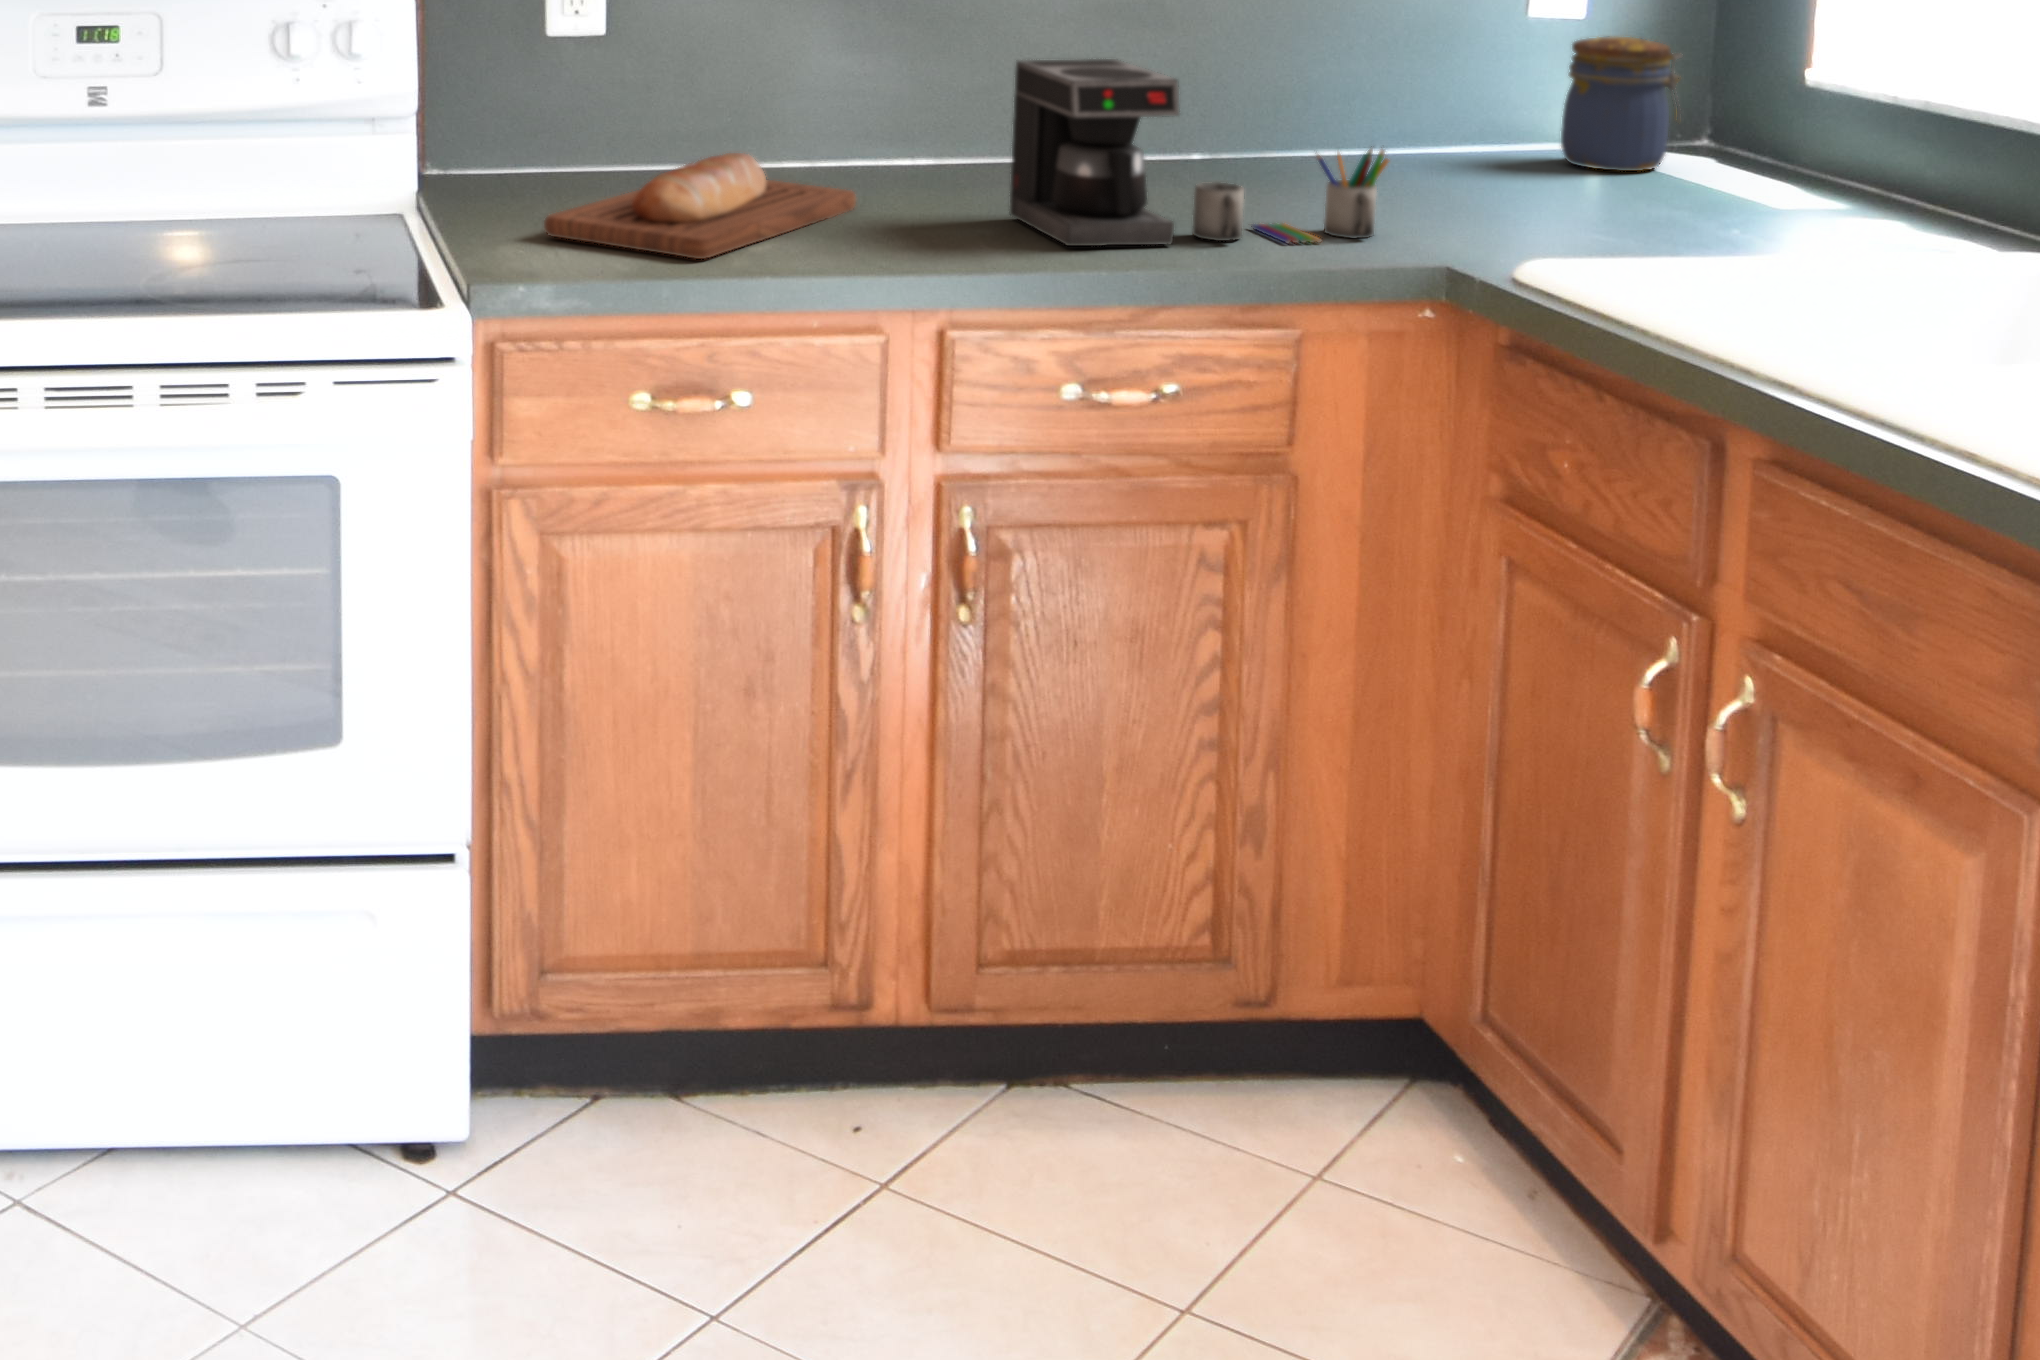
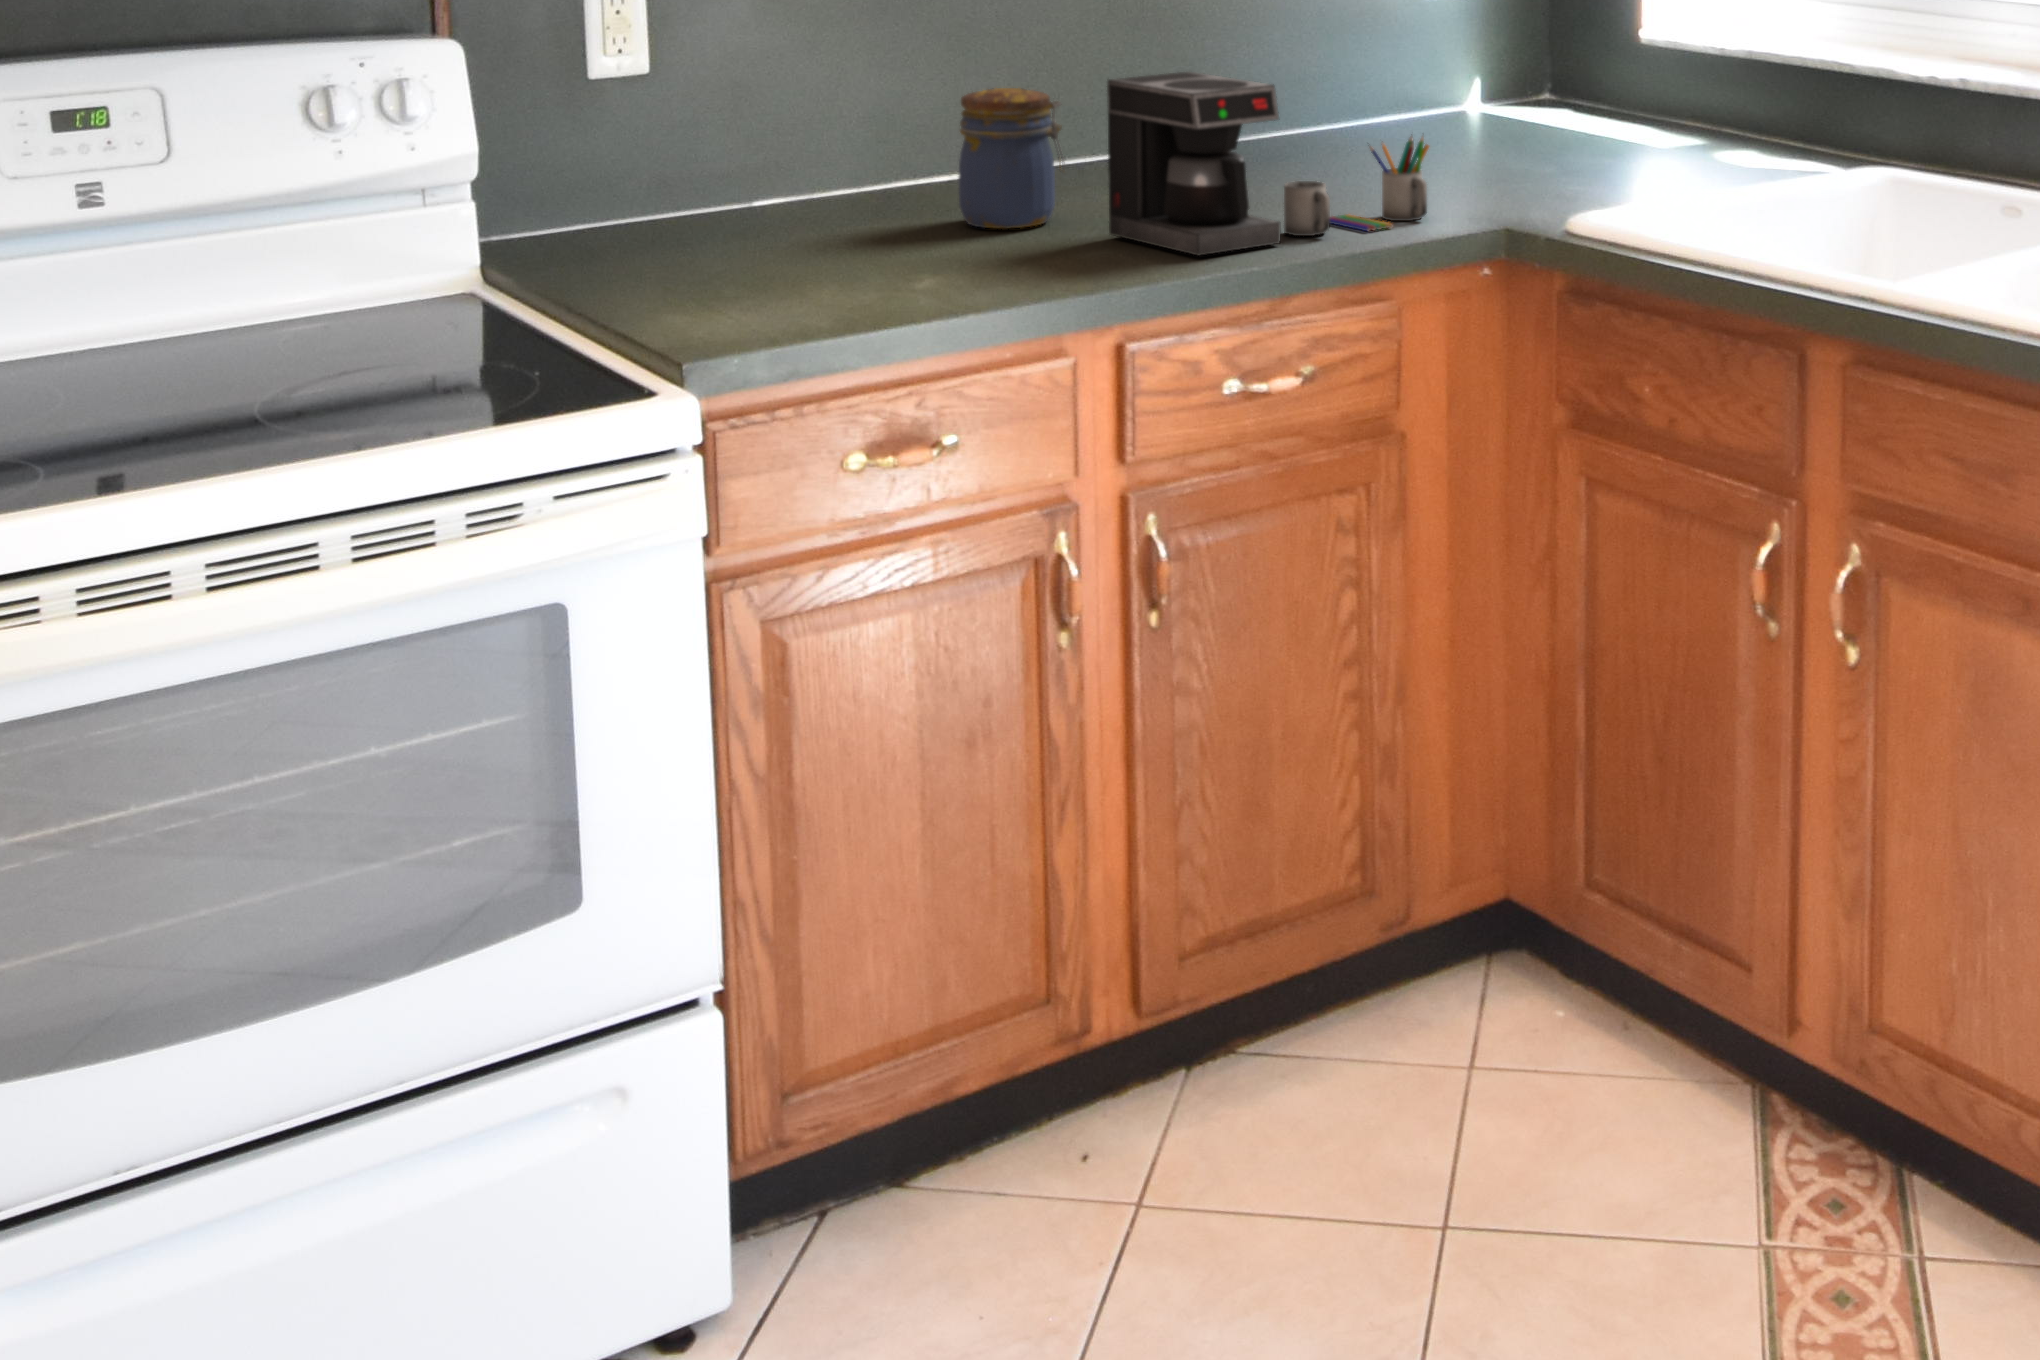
jar: present [1561,36,1682,171] -> present [959,88,1064,229]
bread loaf: present [544,153,856,259] -> none [683,200,956,312]

